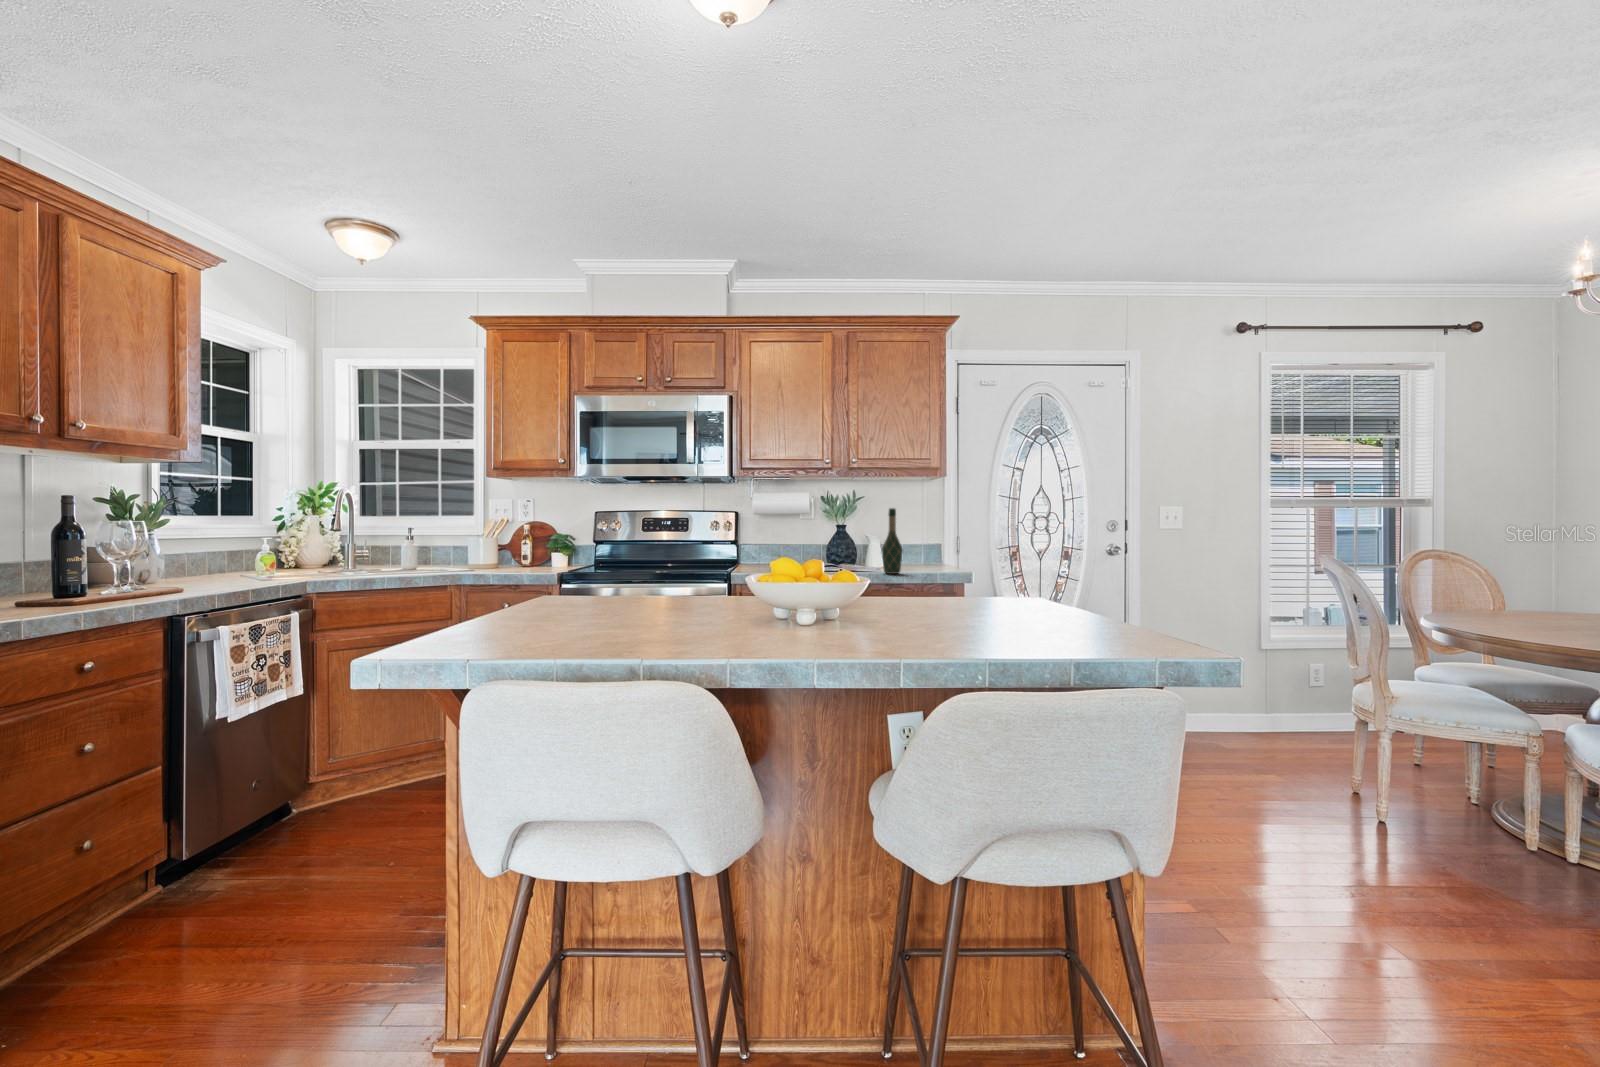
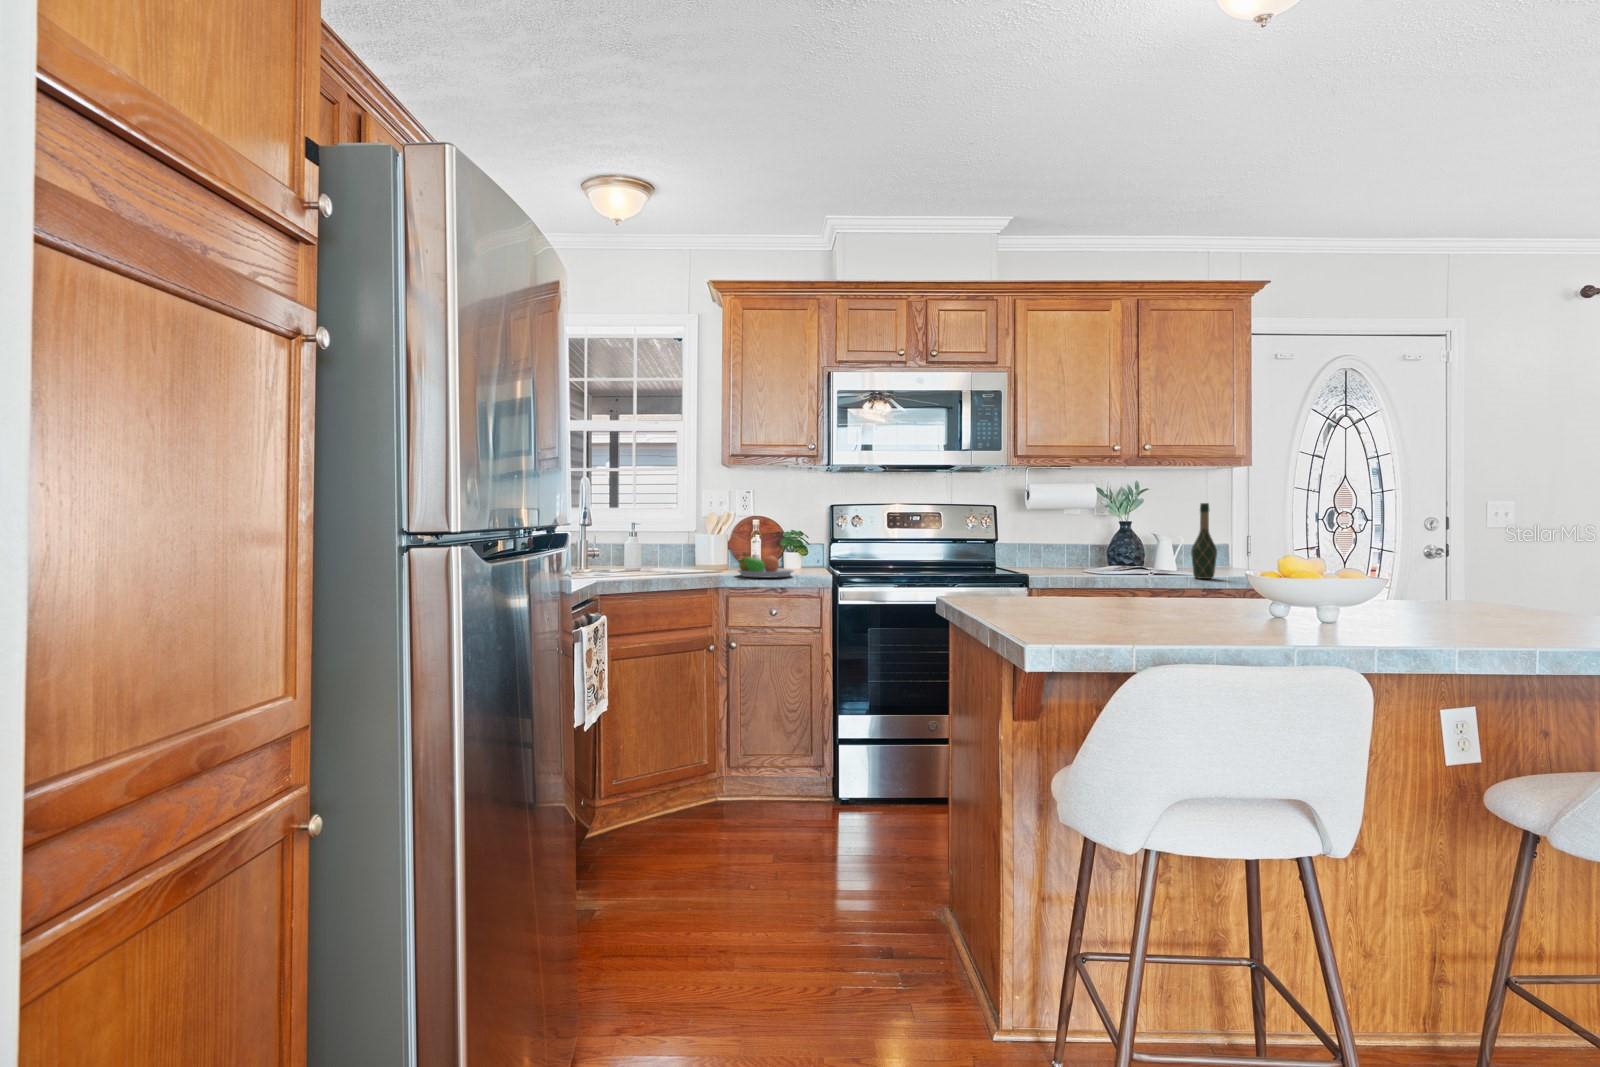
fruit bowl: none [469,553,529,576] -> present [737,553,794,578]

